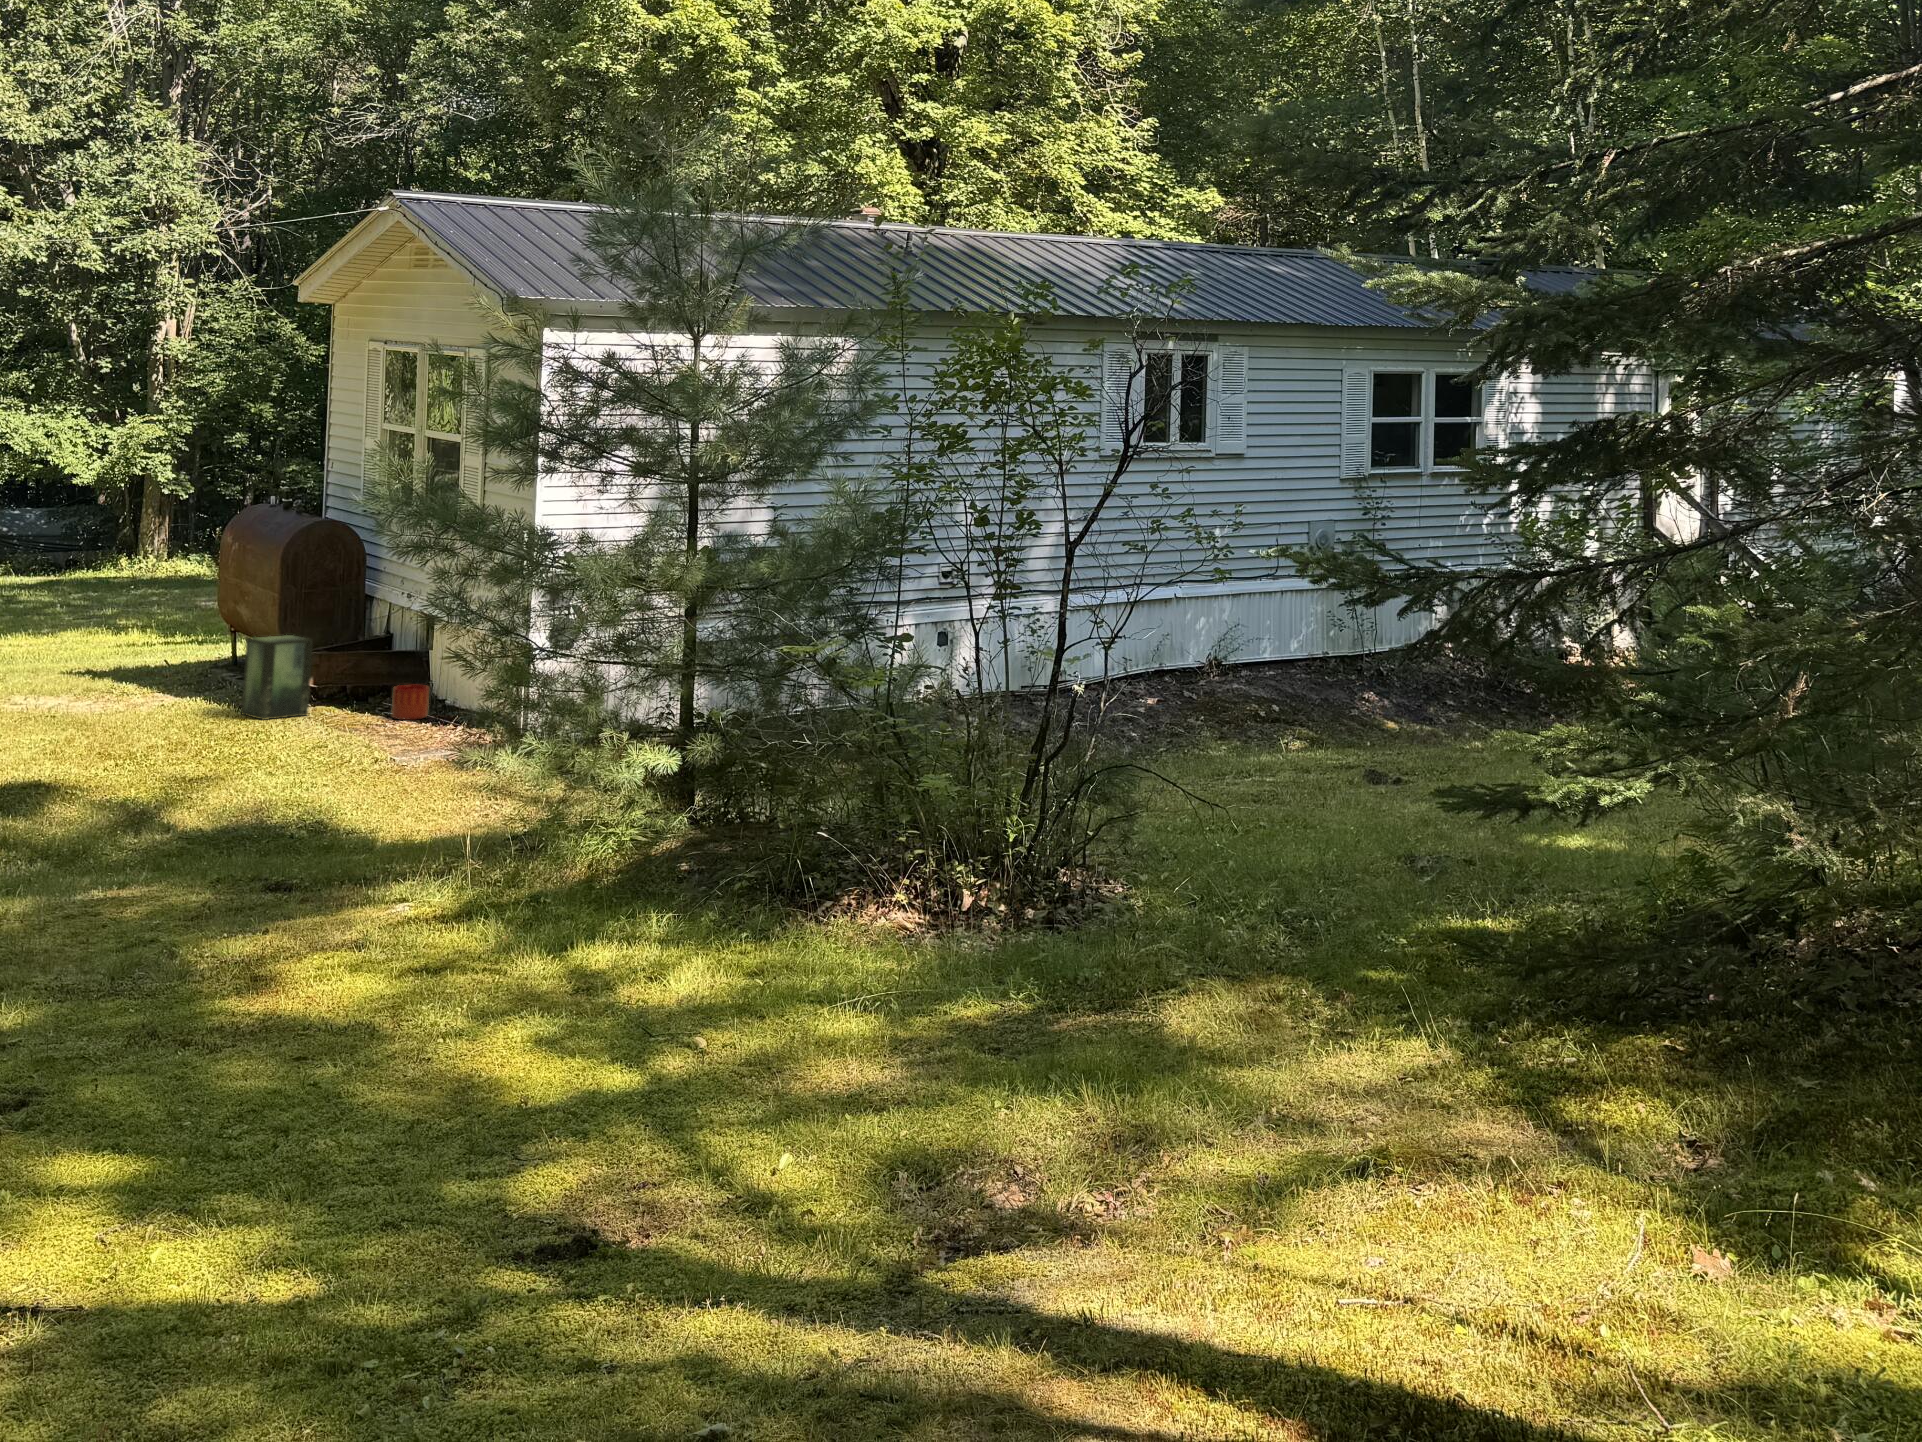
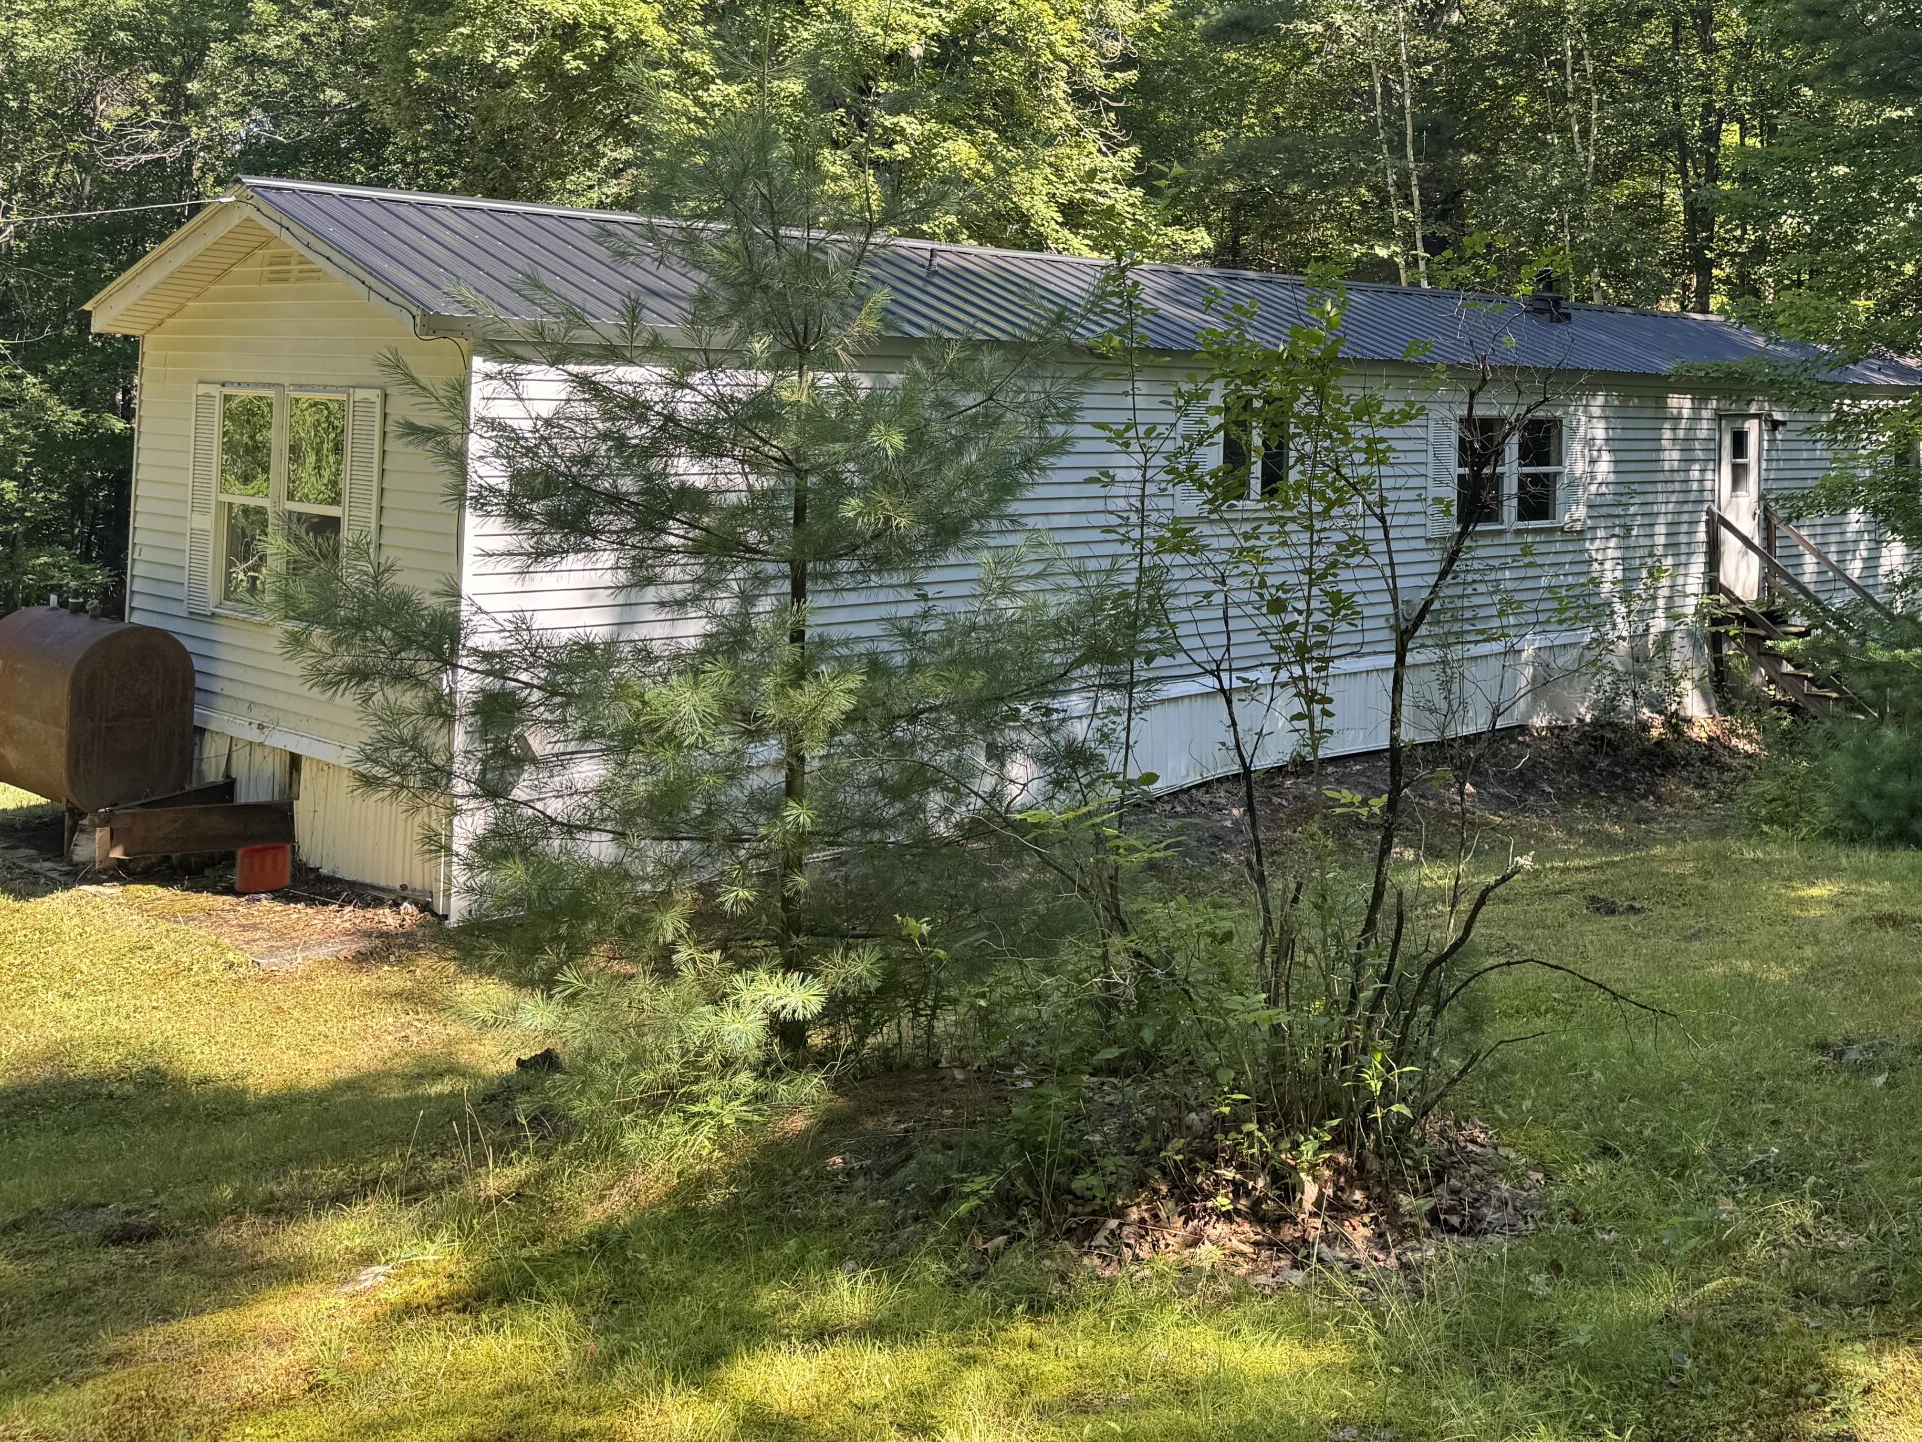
storage box: present [242,635,313,720] -> none [5,794,115,914]

